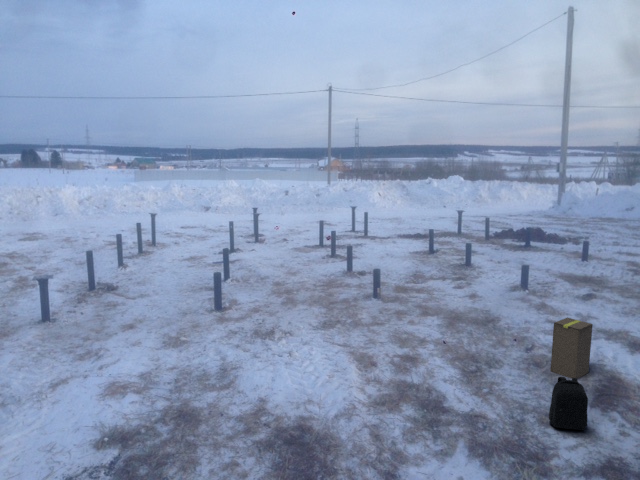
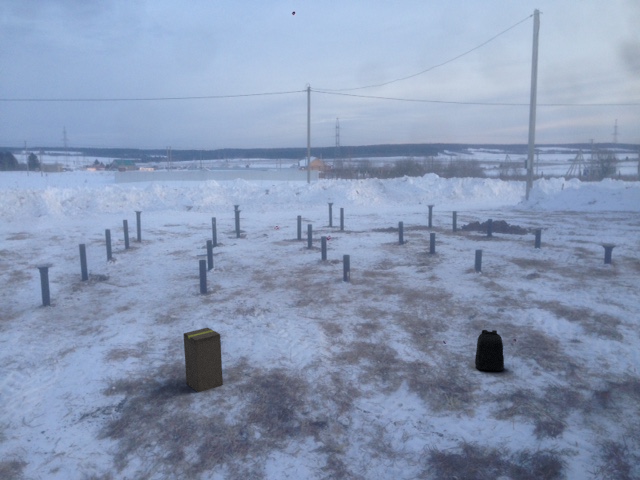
cardboard box: present [551,318,593,378] -> present [183,328,223,392]

